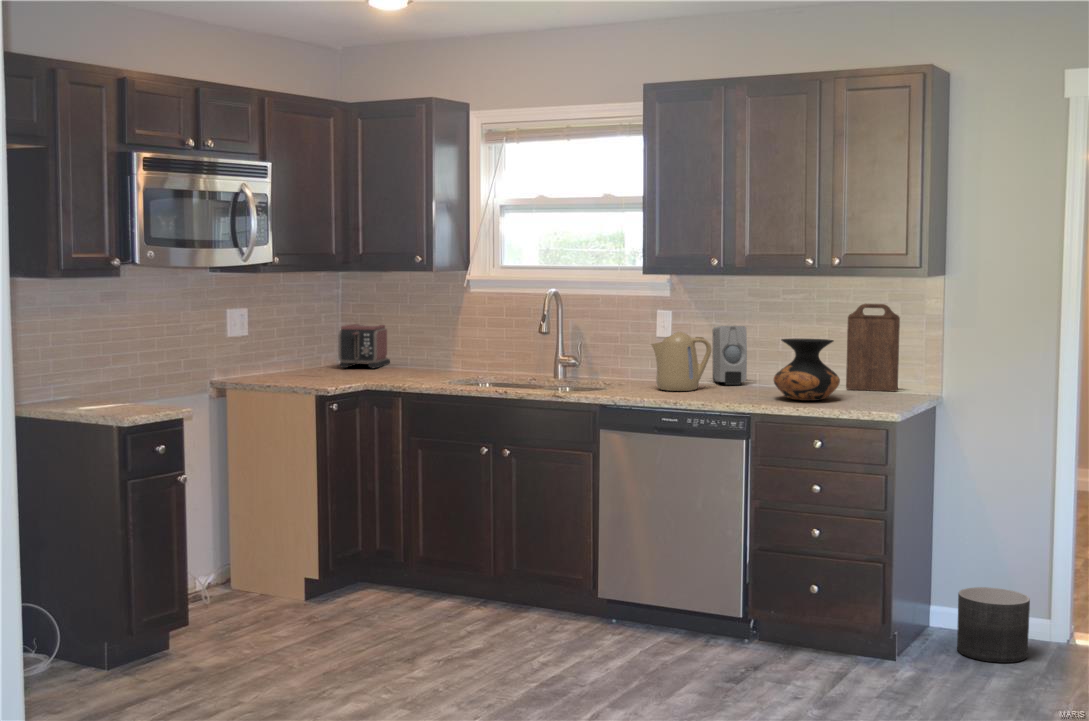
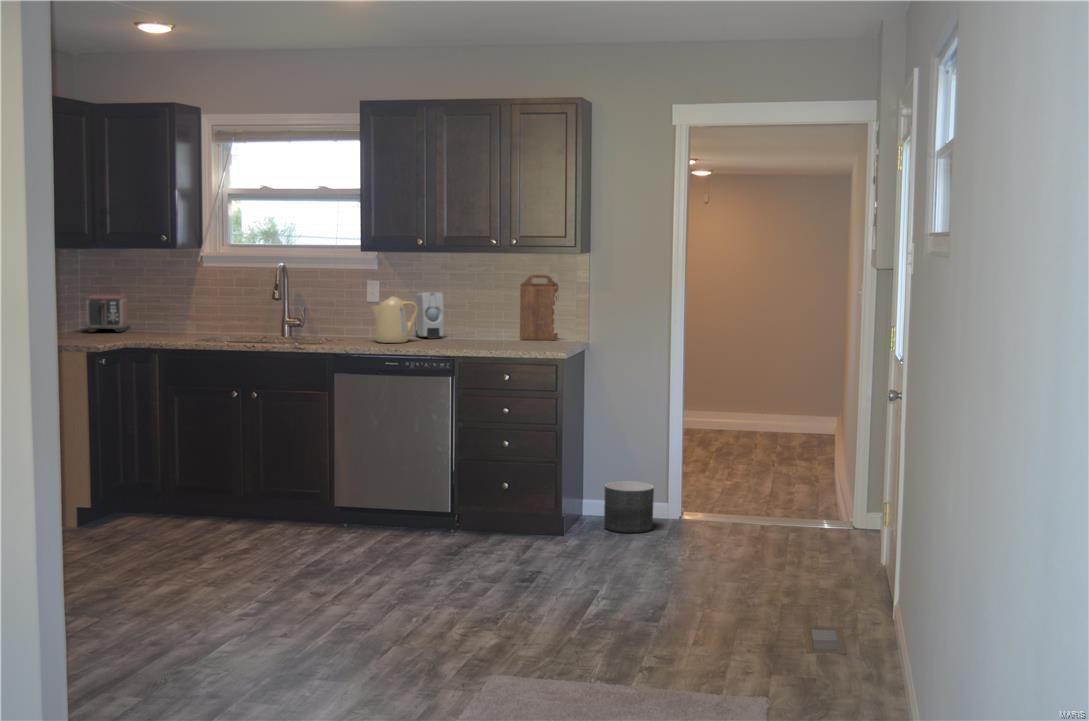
vase: present [774,339,840,401] -> none [469,301,519,347]

